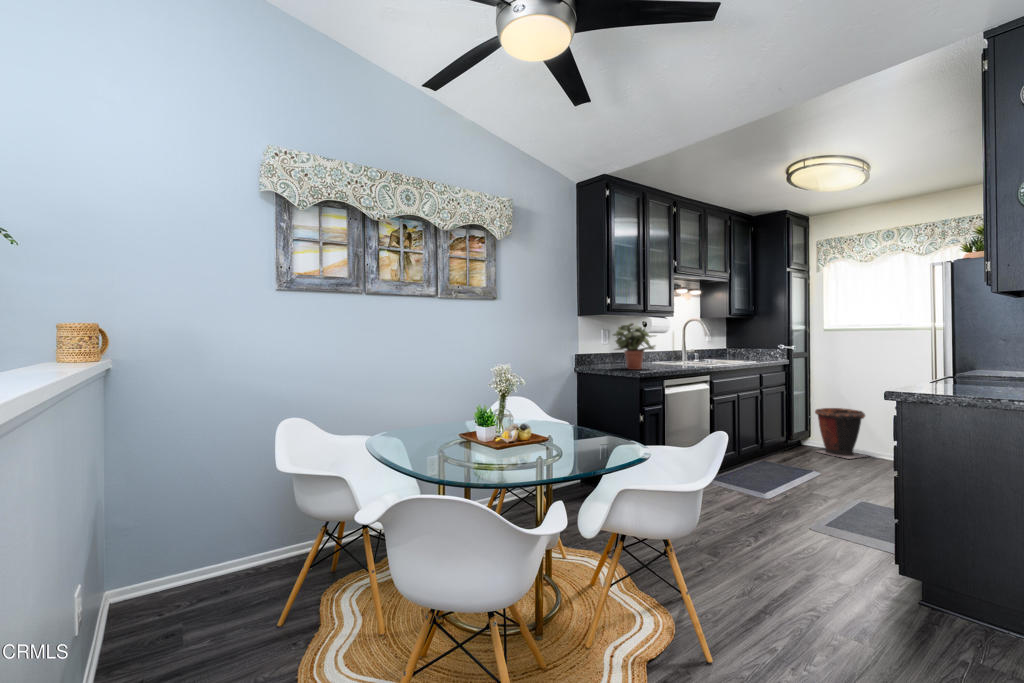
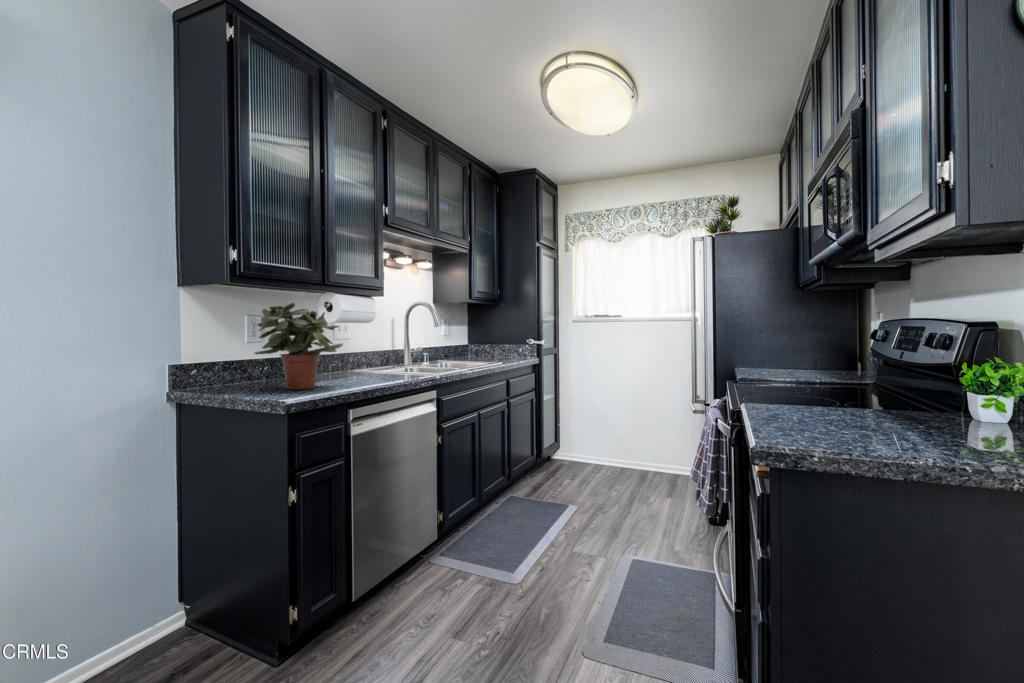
waste bin: present [815,408,868,459] -> none [565,413,622,476]

